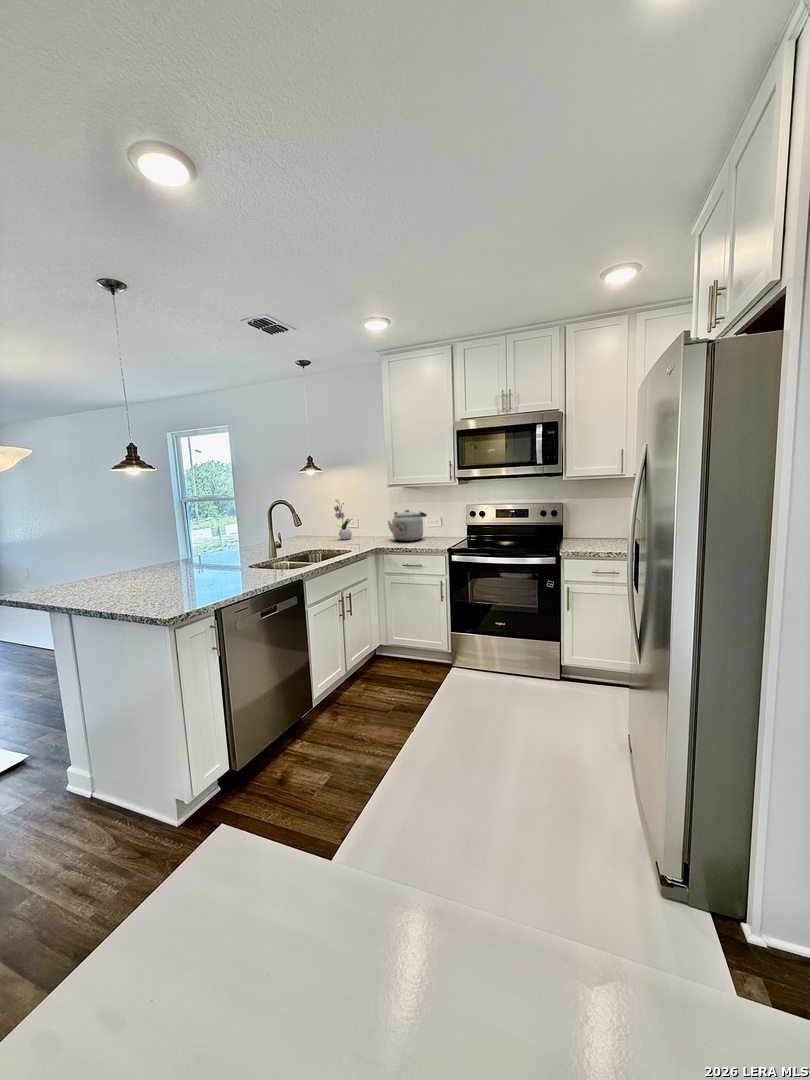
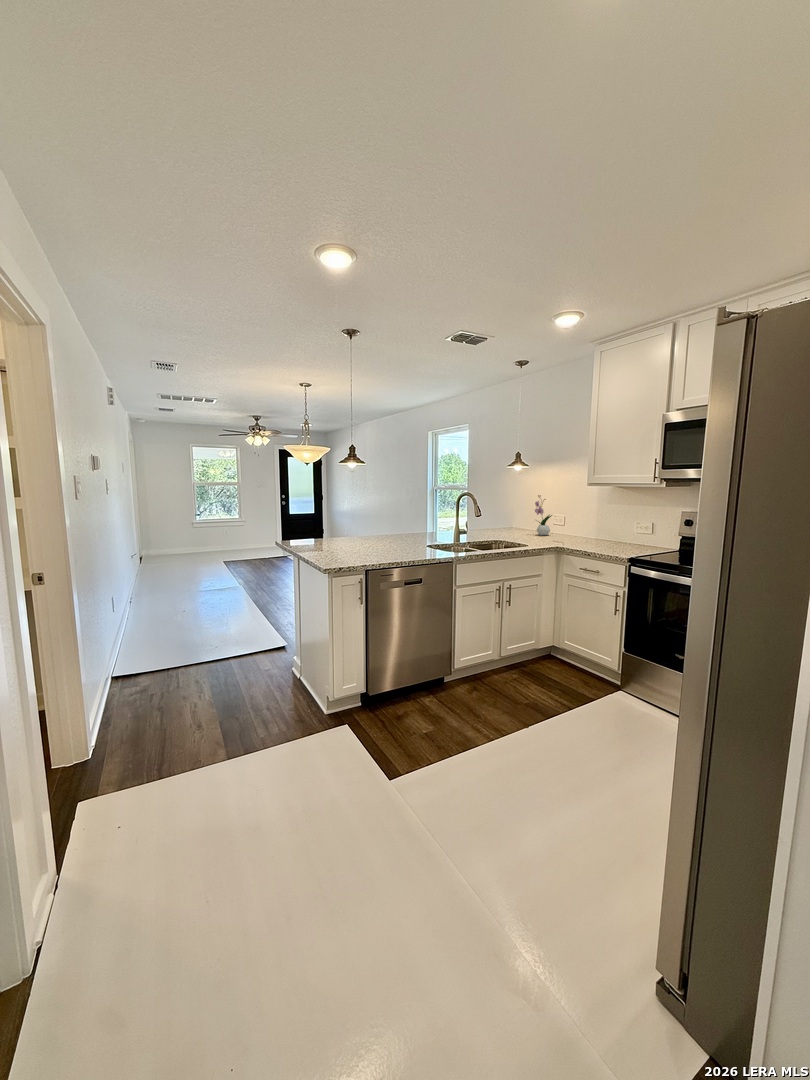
kettle: present [388,510,426,541] -> none [583,511,630,545]

